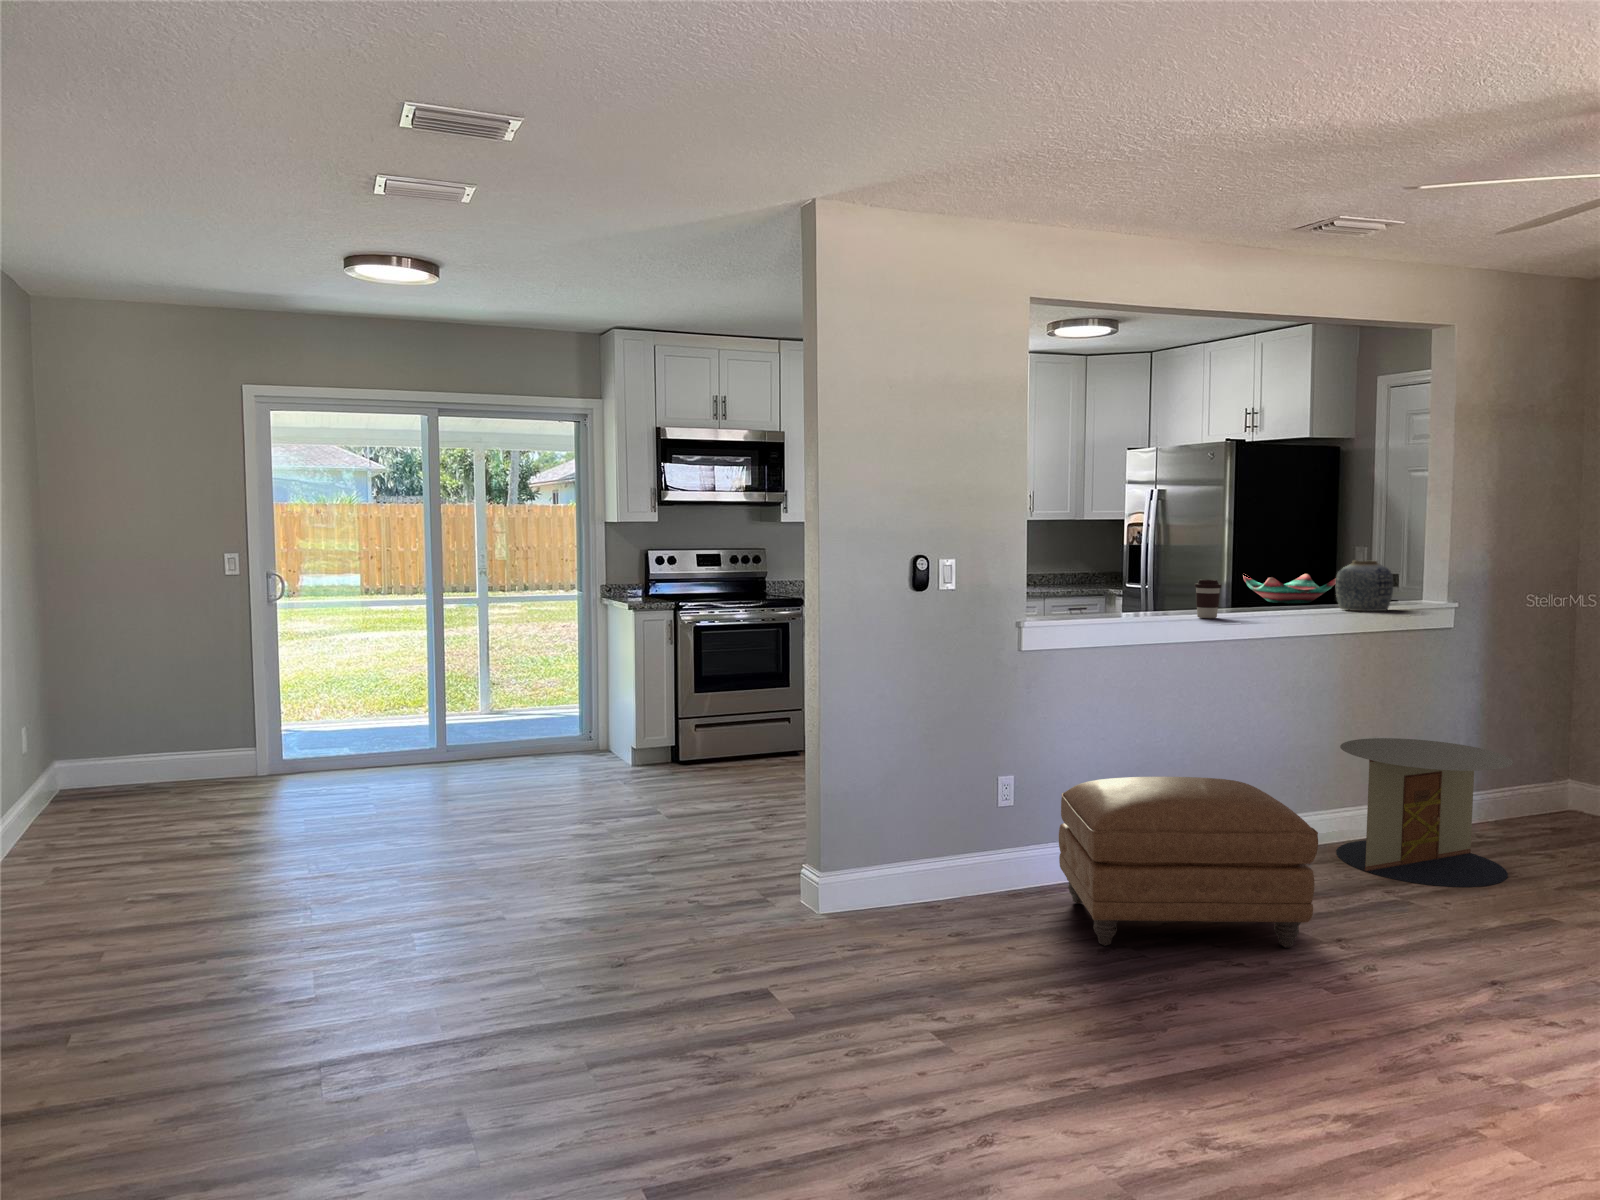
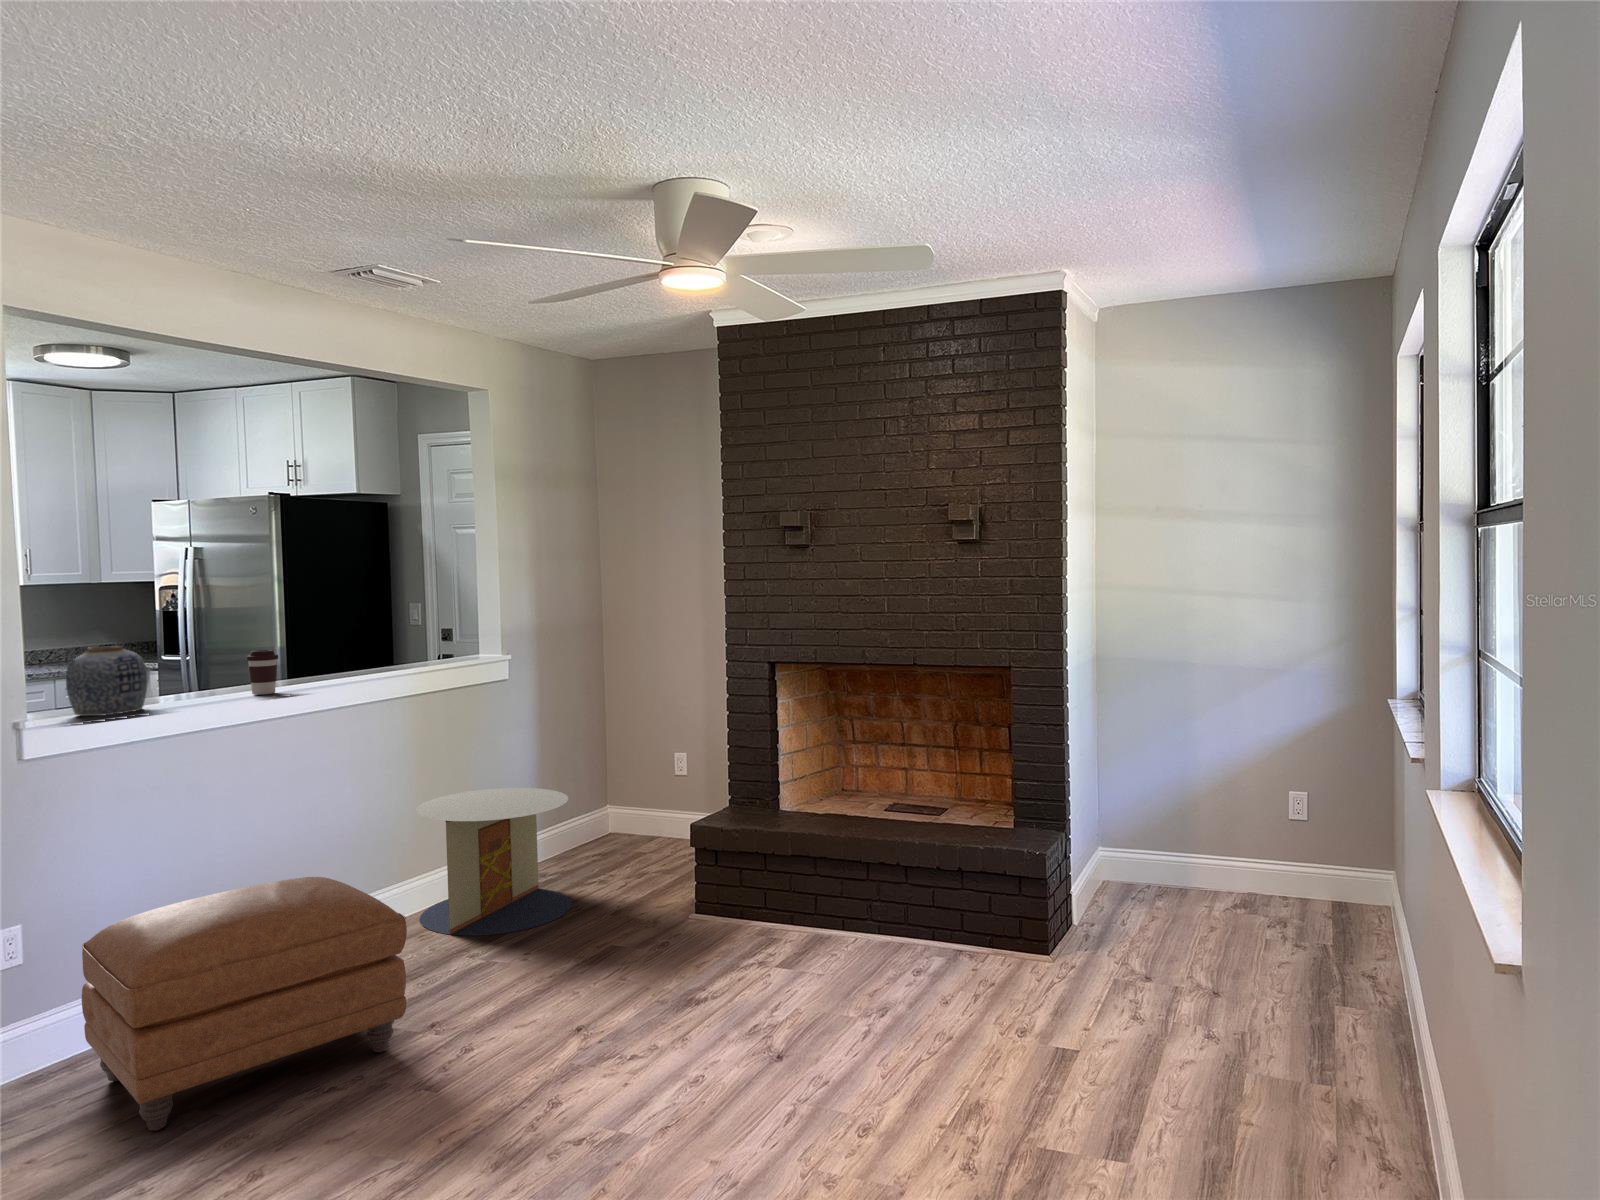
vase: present [1336,560,1393,611] -> present [66,646,148,716]
decorative bowl: present [1243,574,1336,603] -> none [300,633,398,666]

